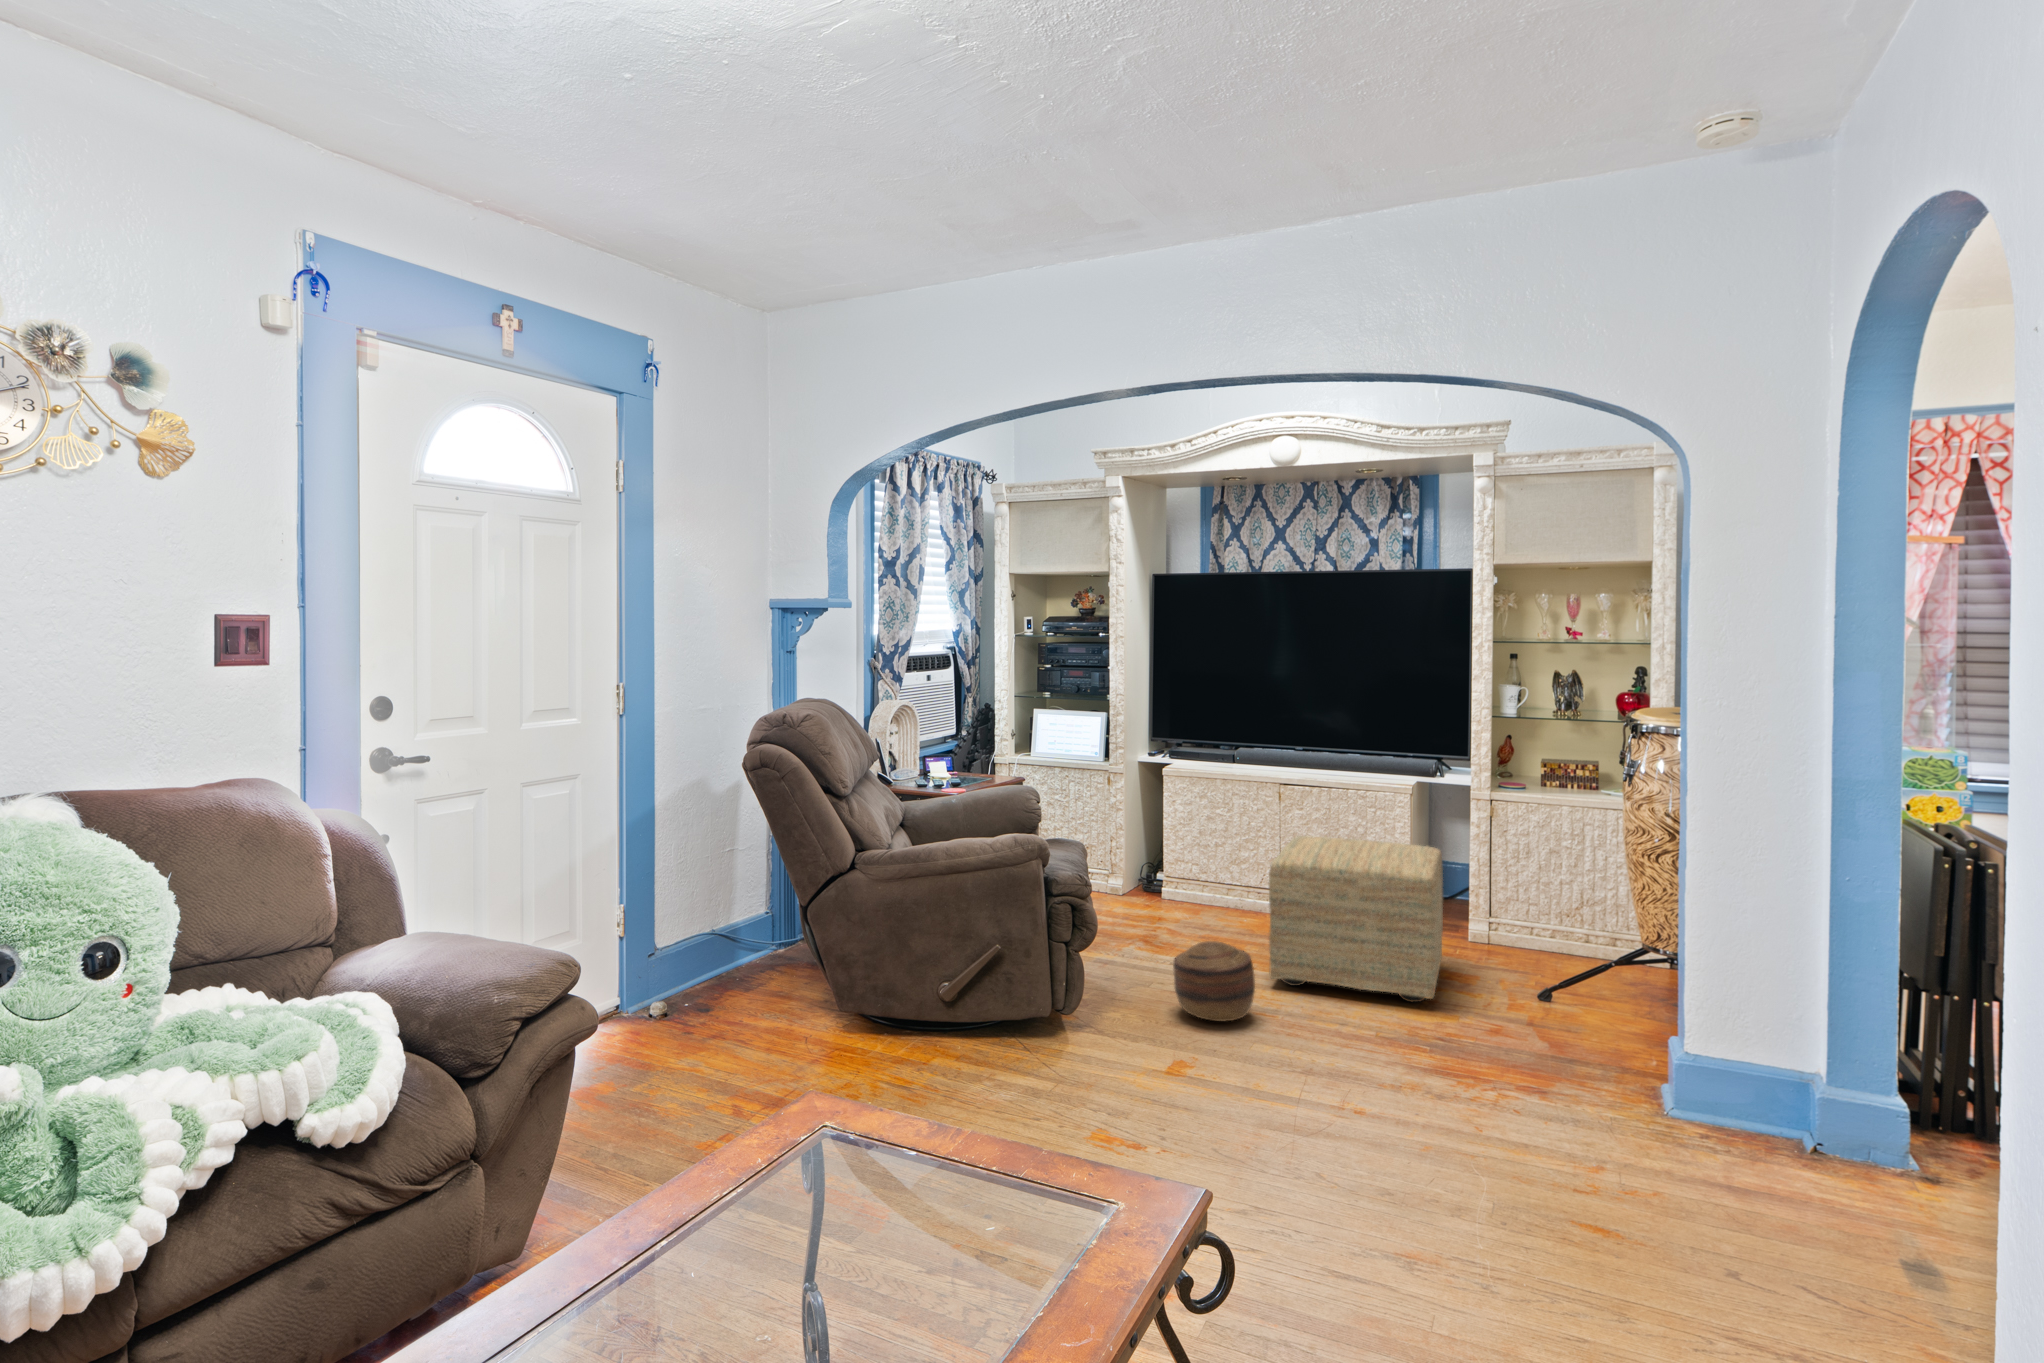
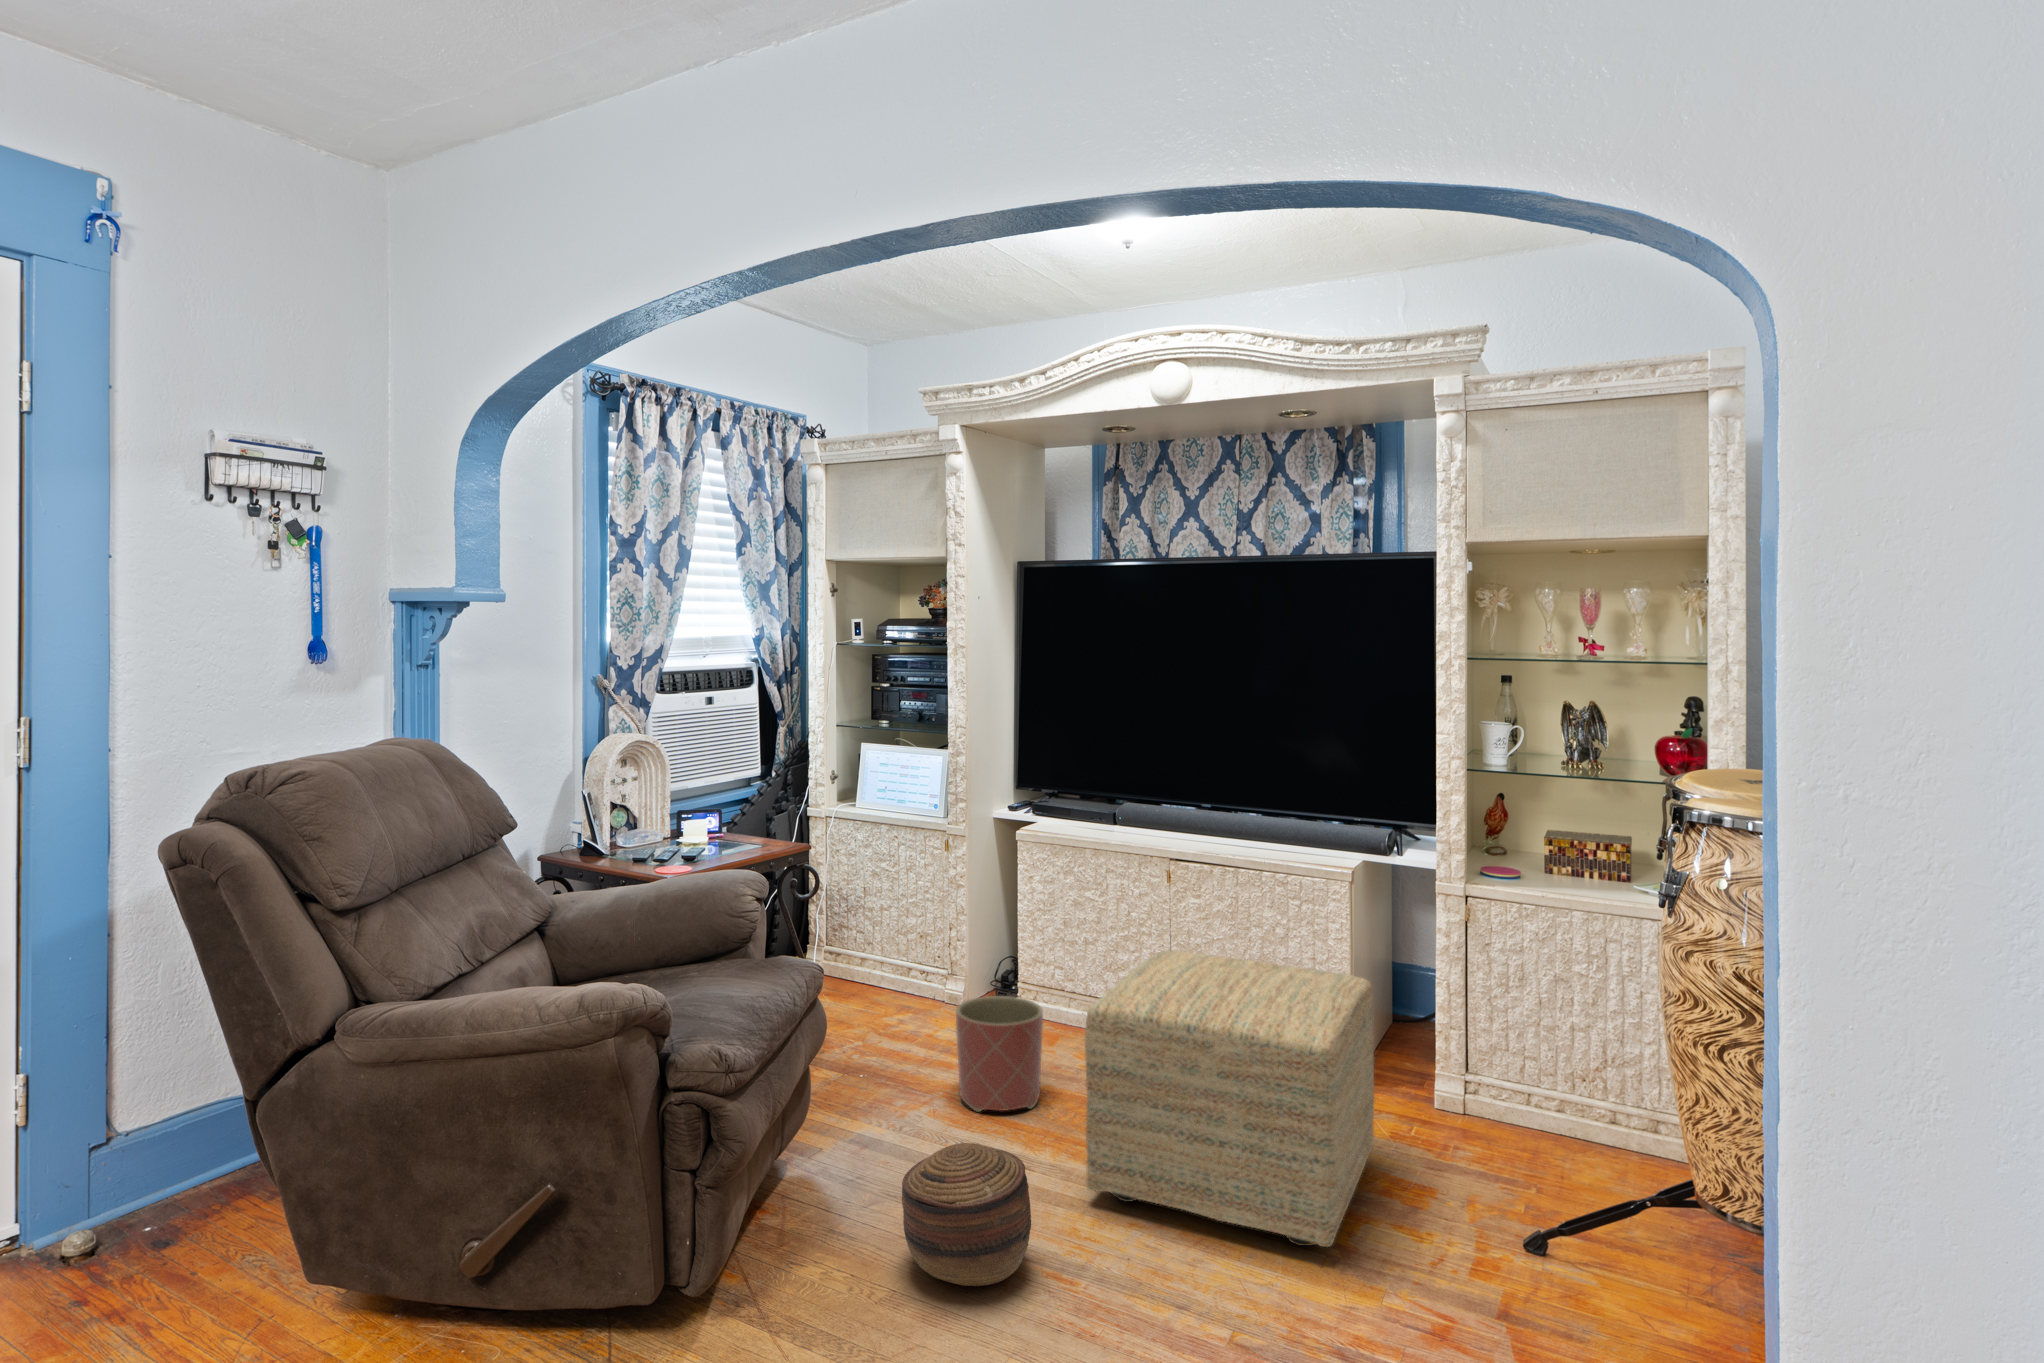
planter: none [1151,874,1212,948] -> present [956,996,1043,1112]

